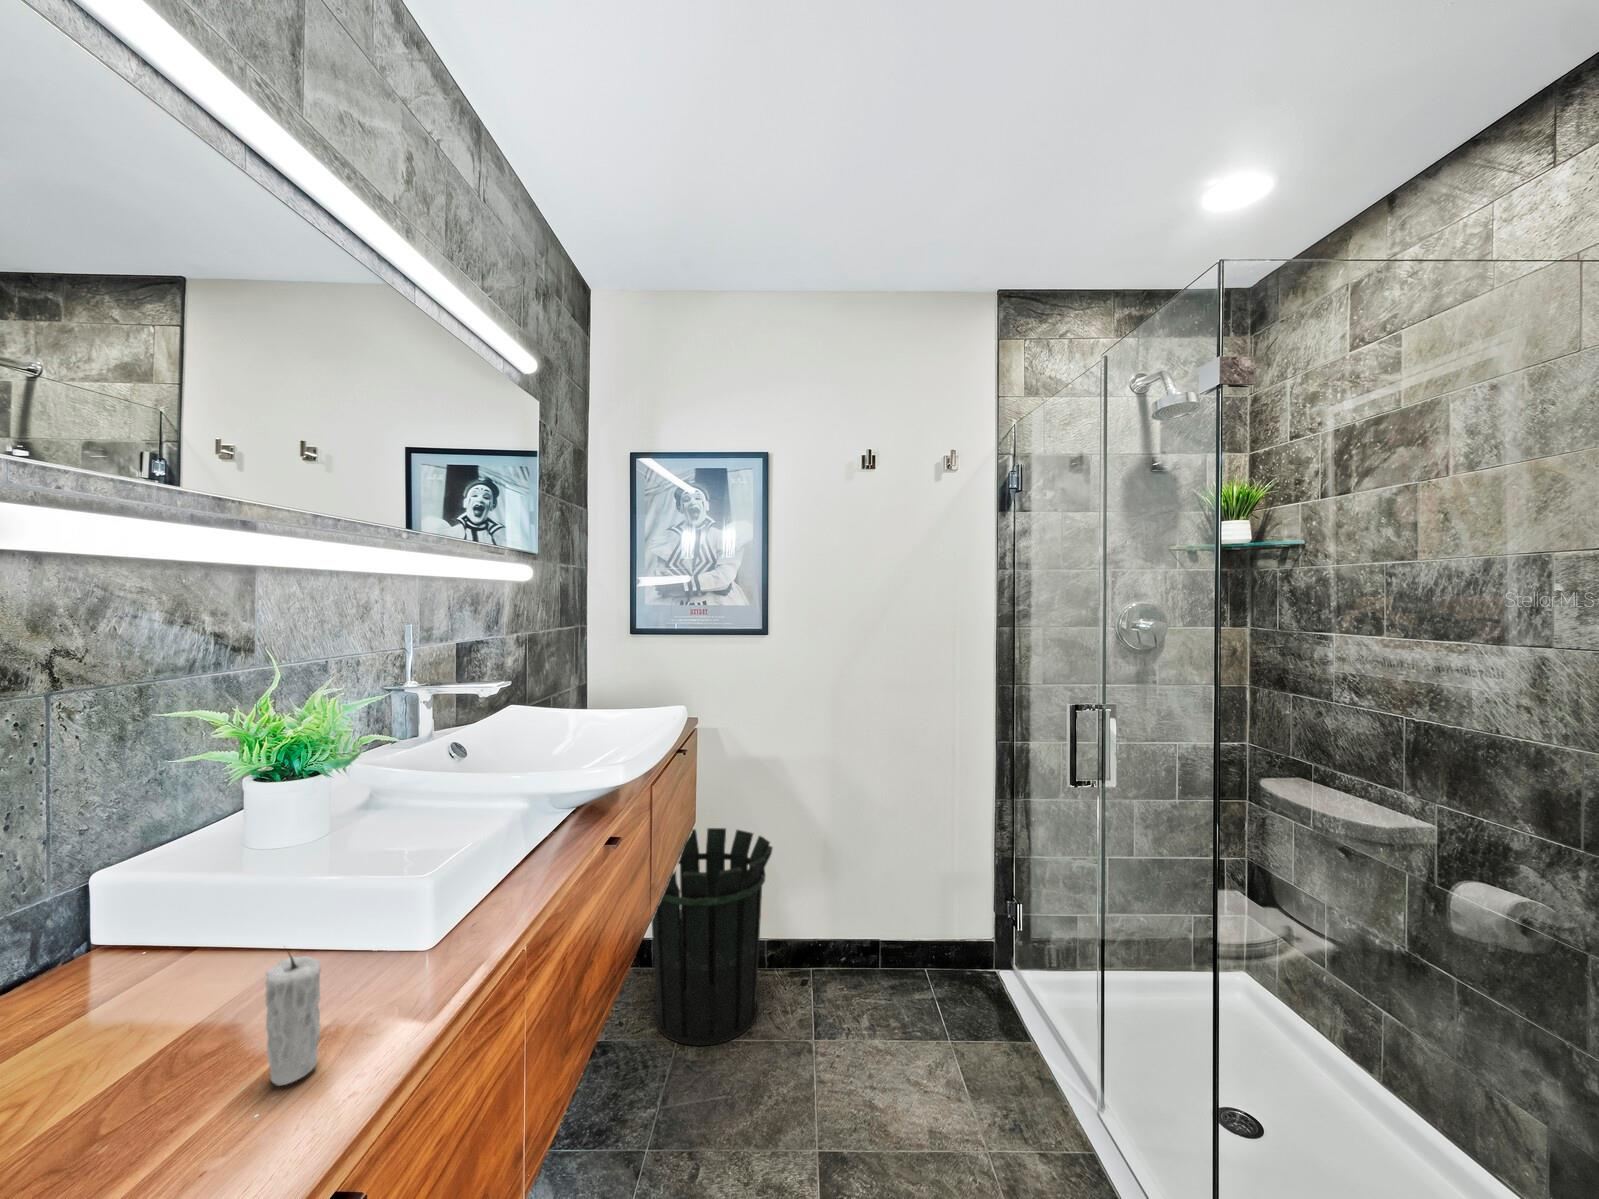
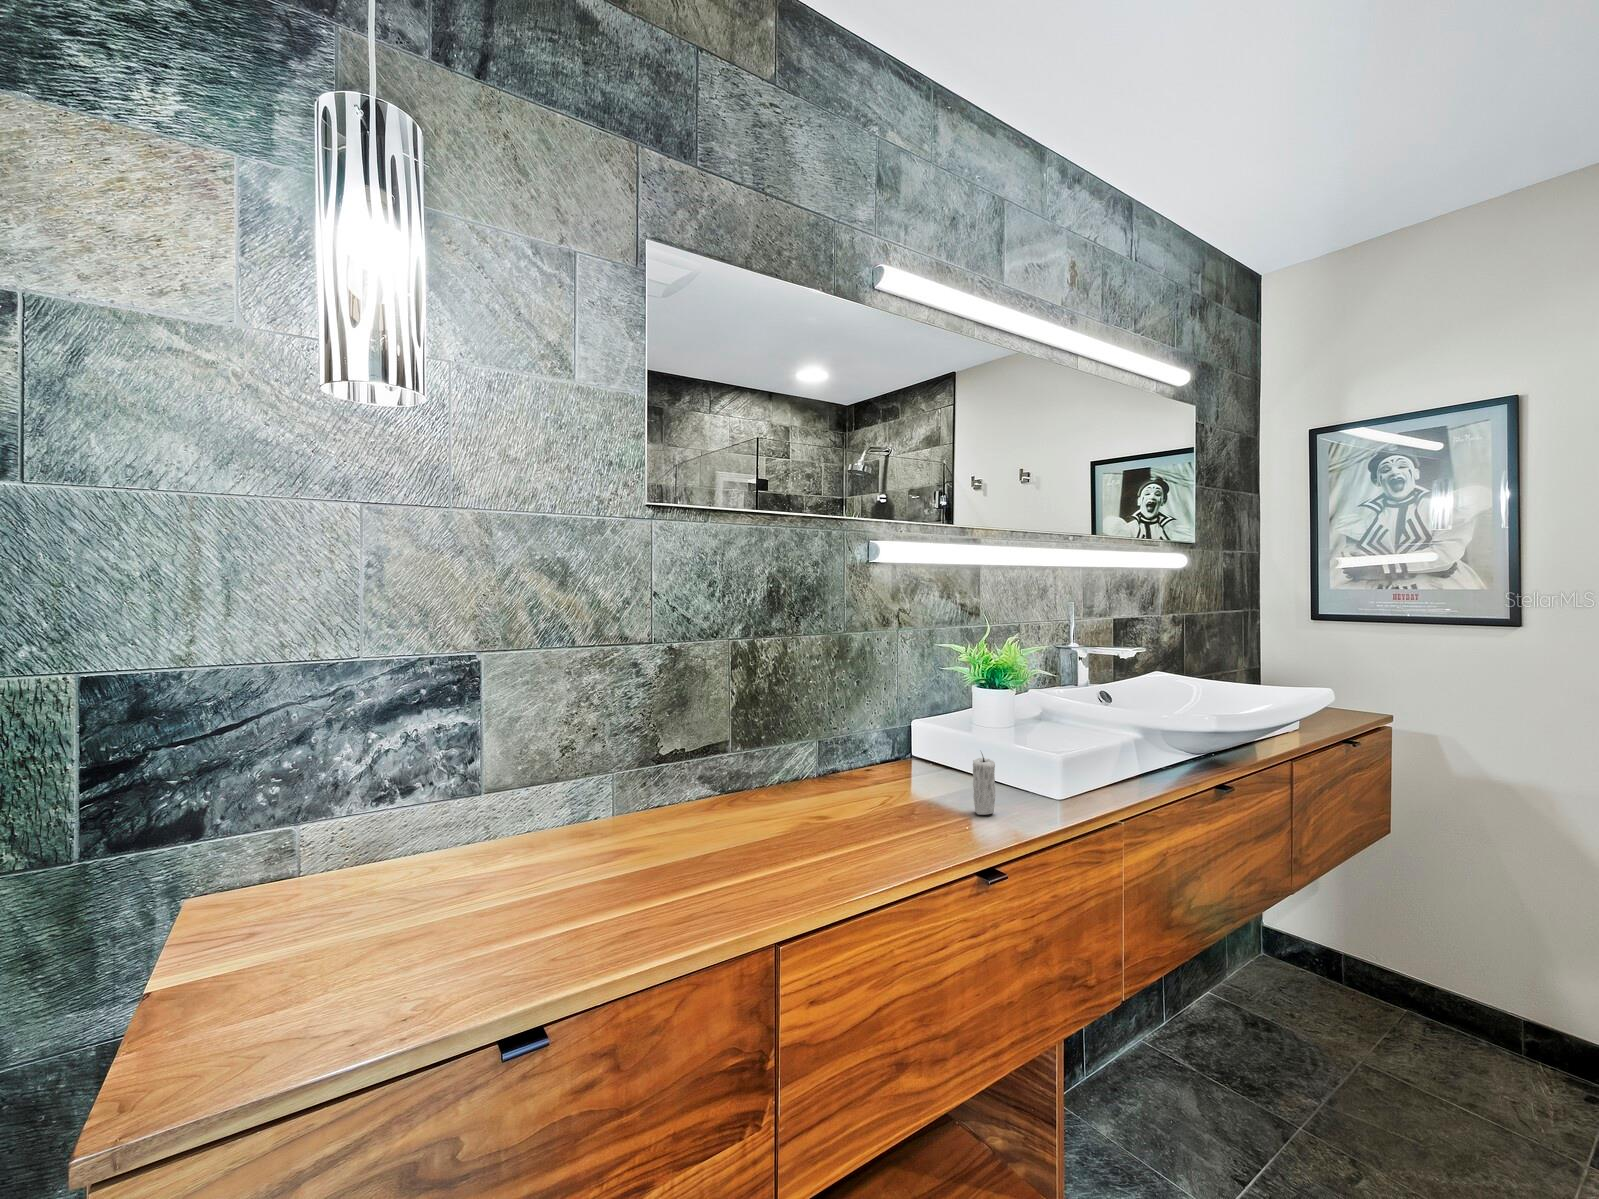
waste bin: present [652,828,773,1046] -> none [1309,839,1505,1085]

